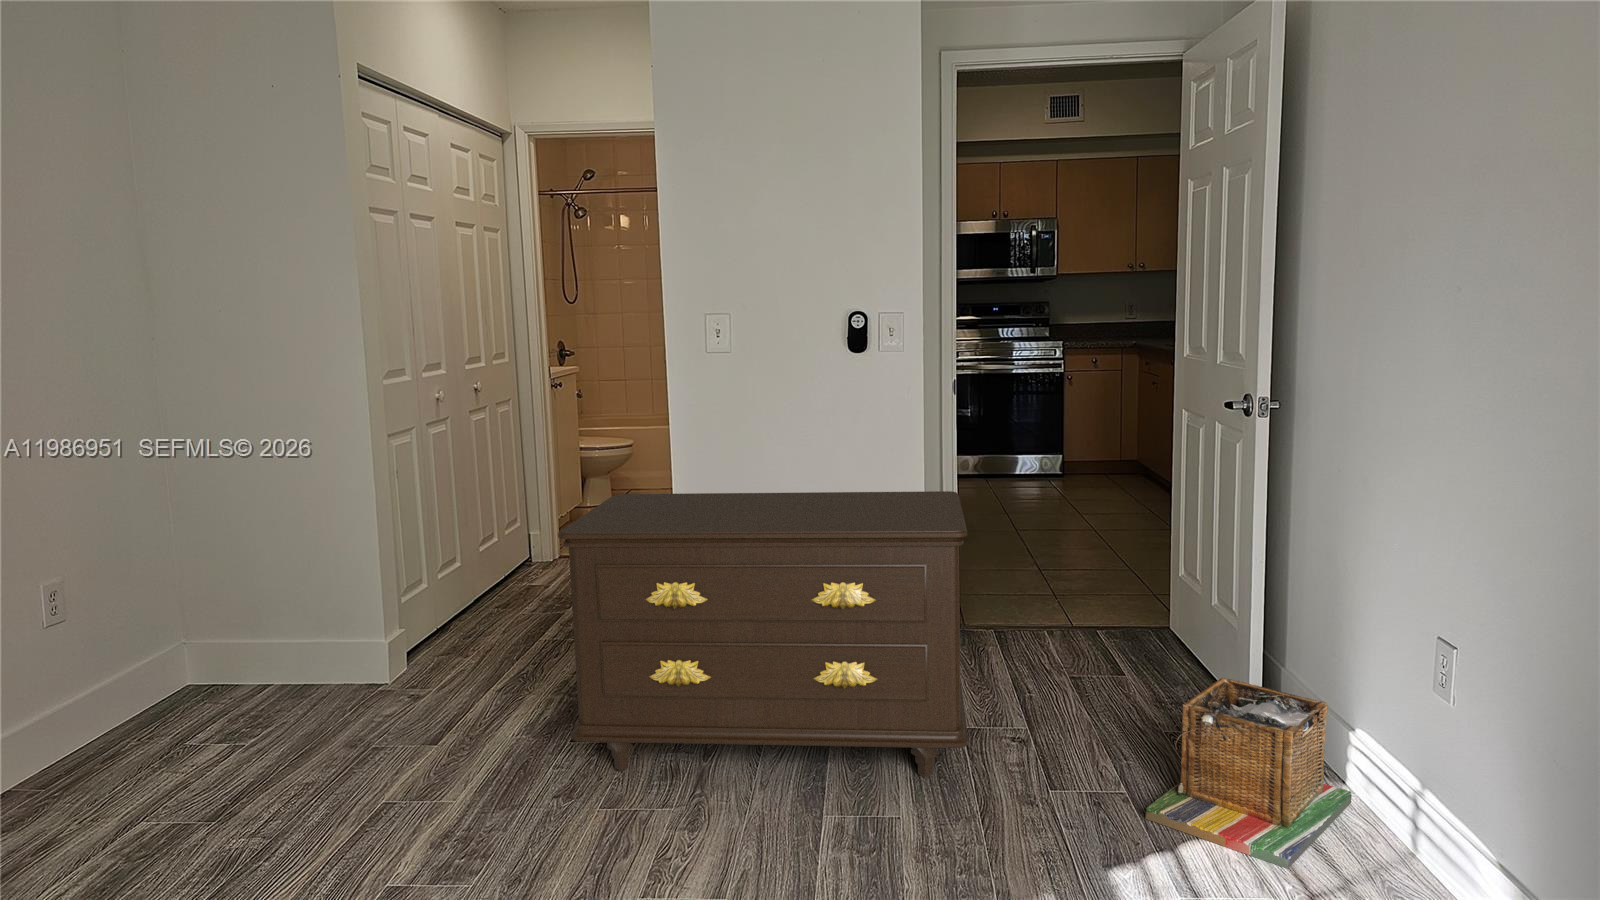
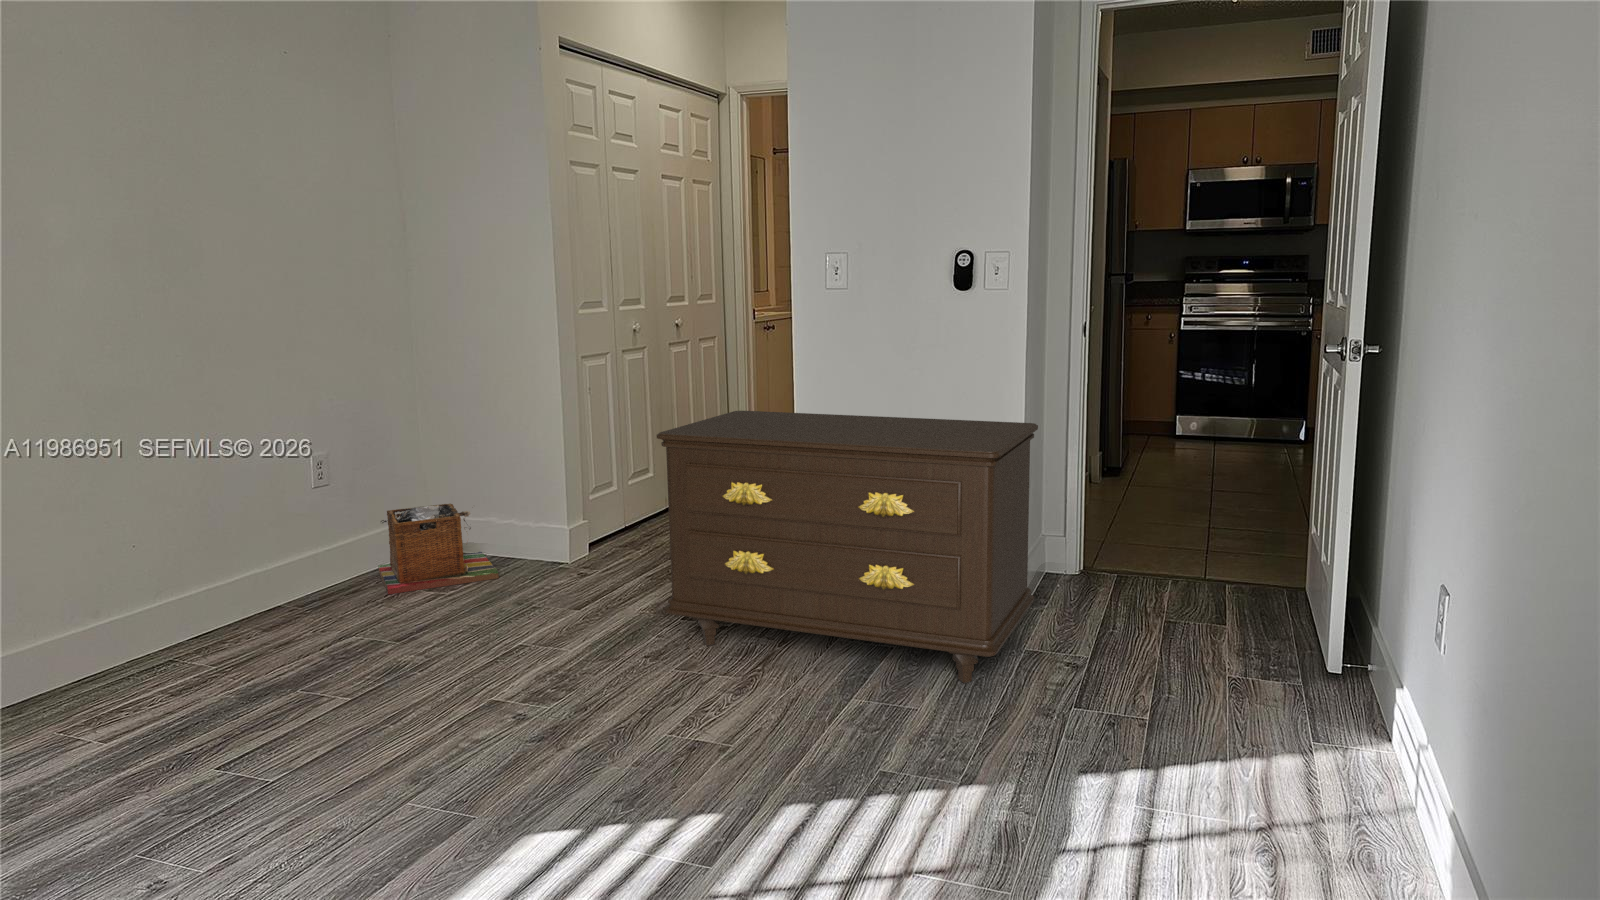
laundry basket: present [1146,678,1352,869] -> present [378,504,499,594]

